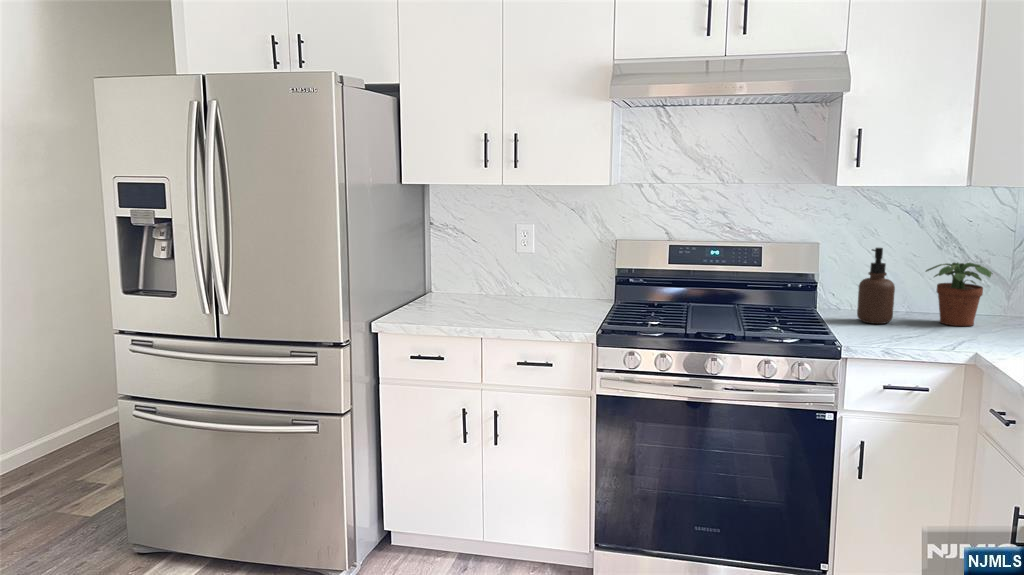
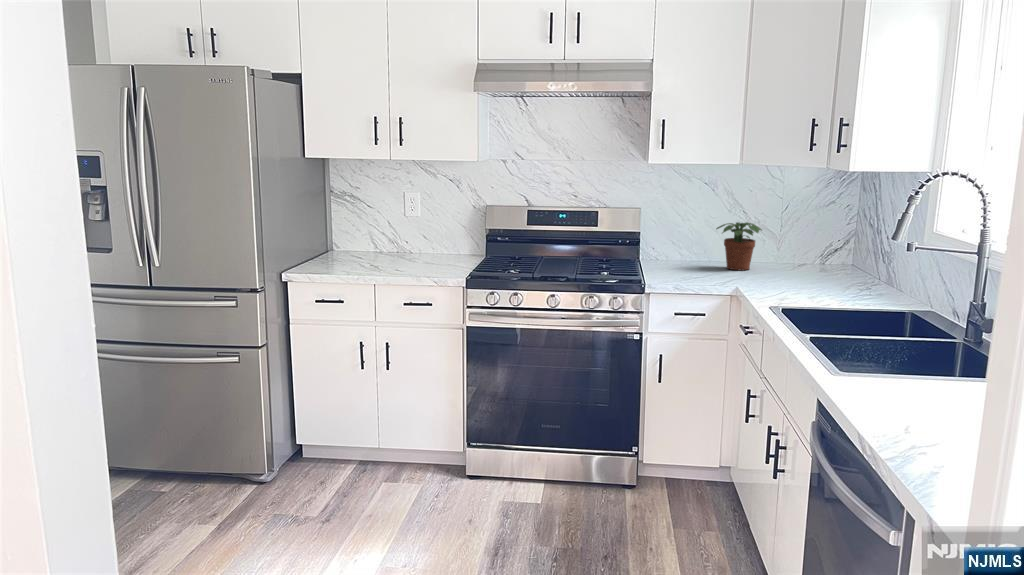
soap dispenser: present [857,248,895,324] -> none [667,211,694,269]

